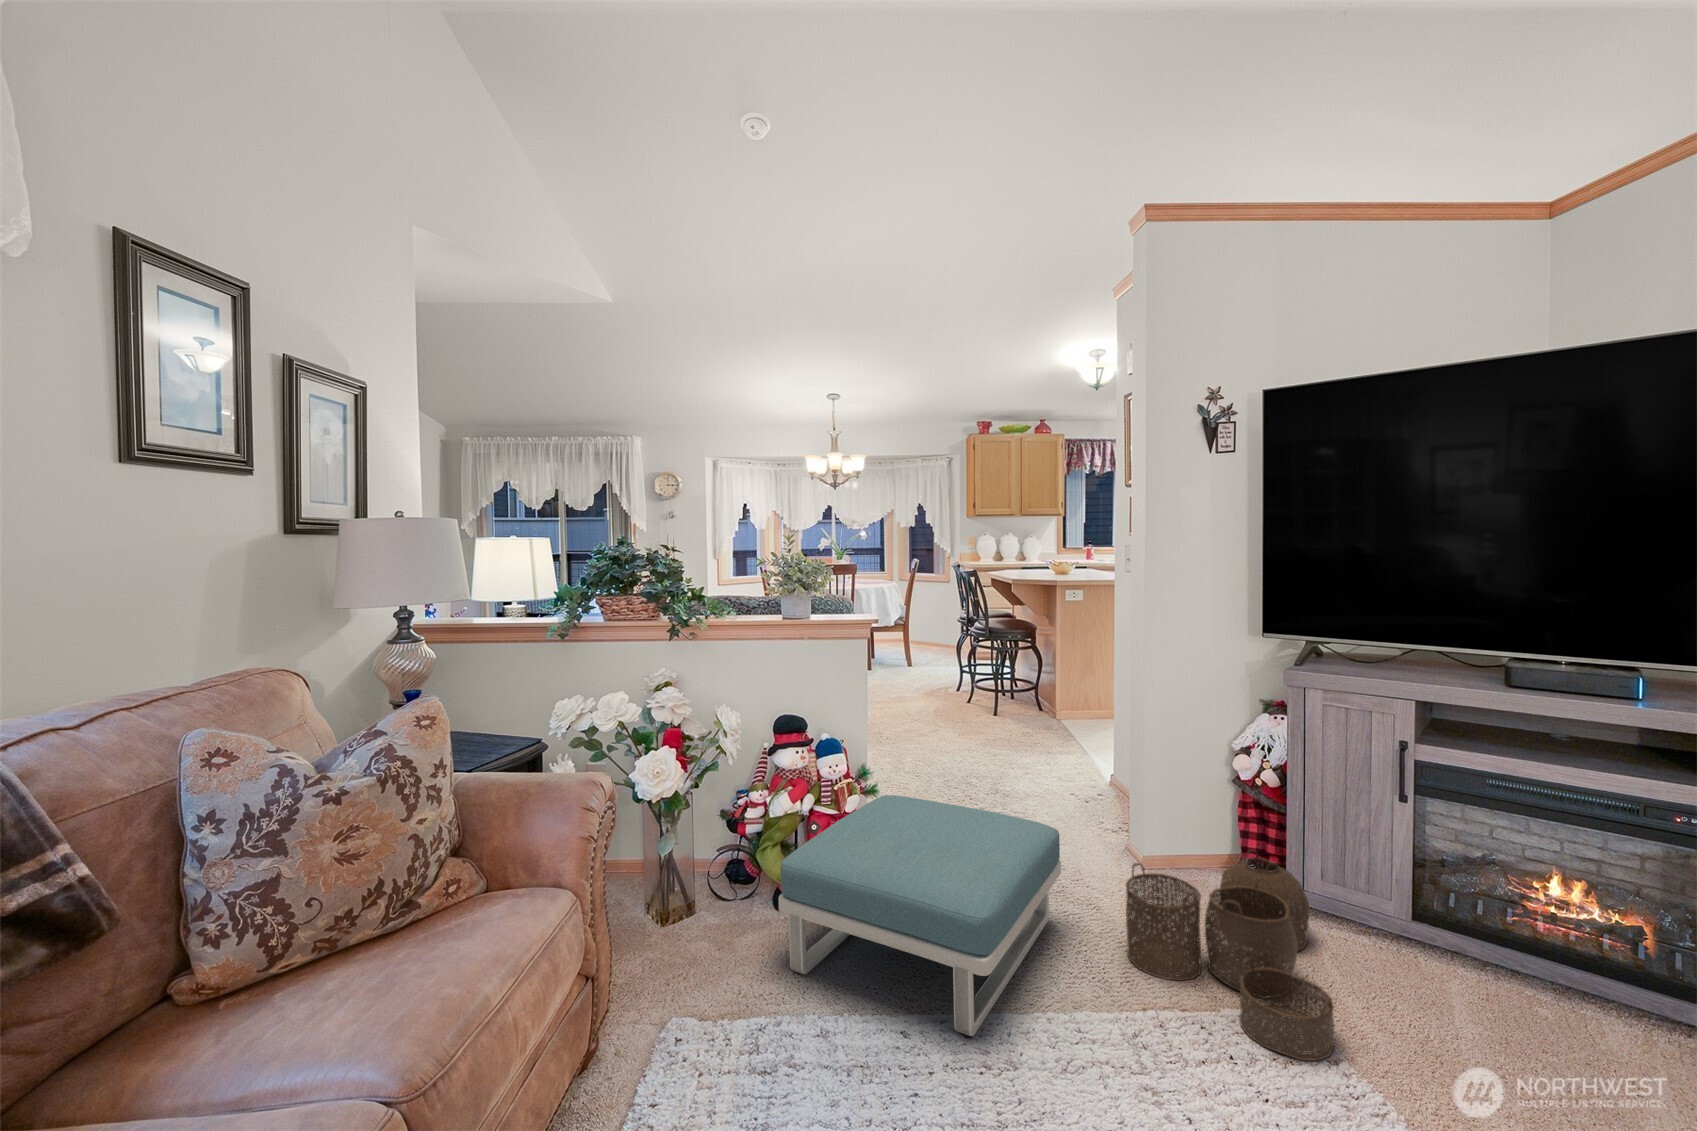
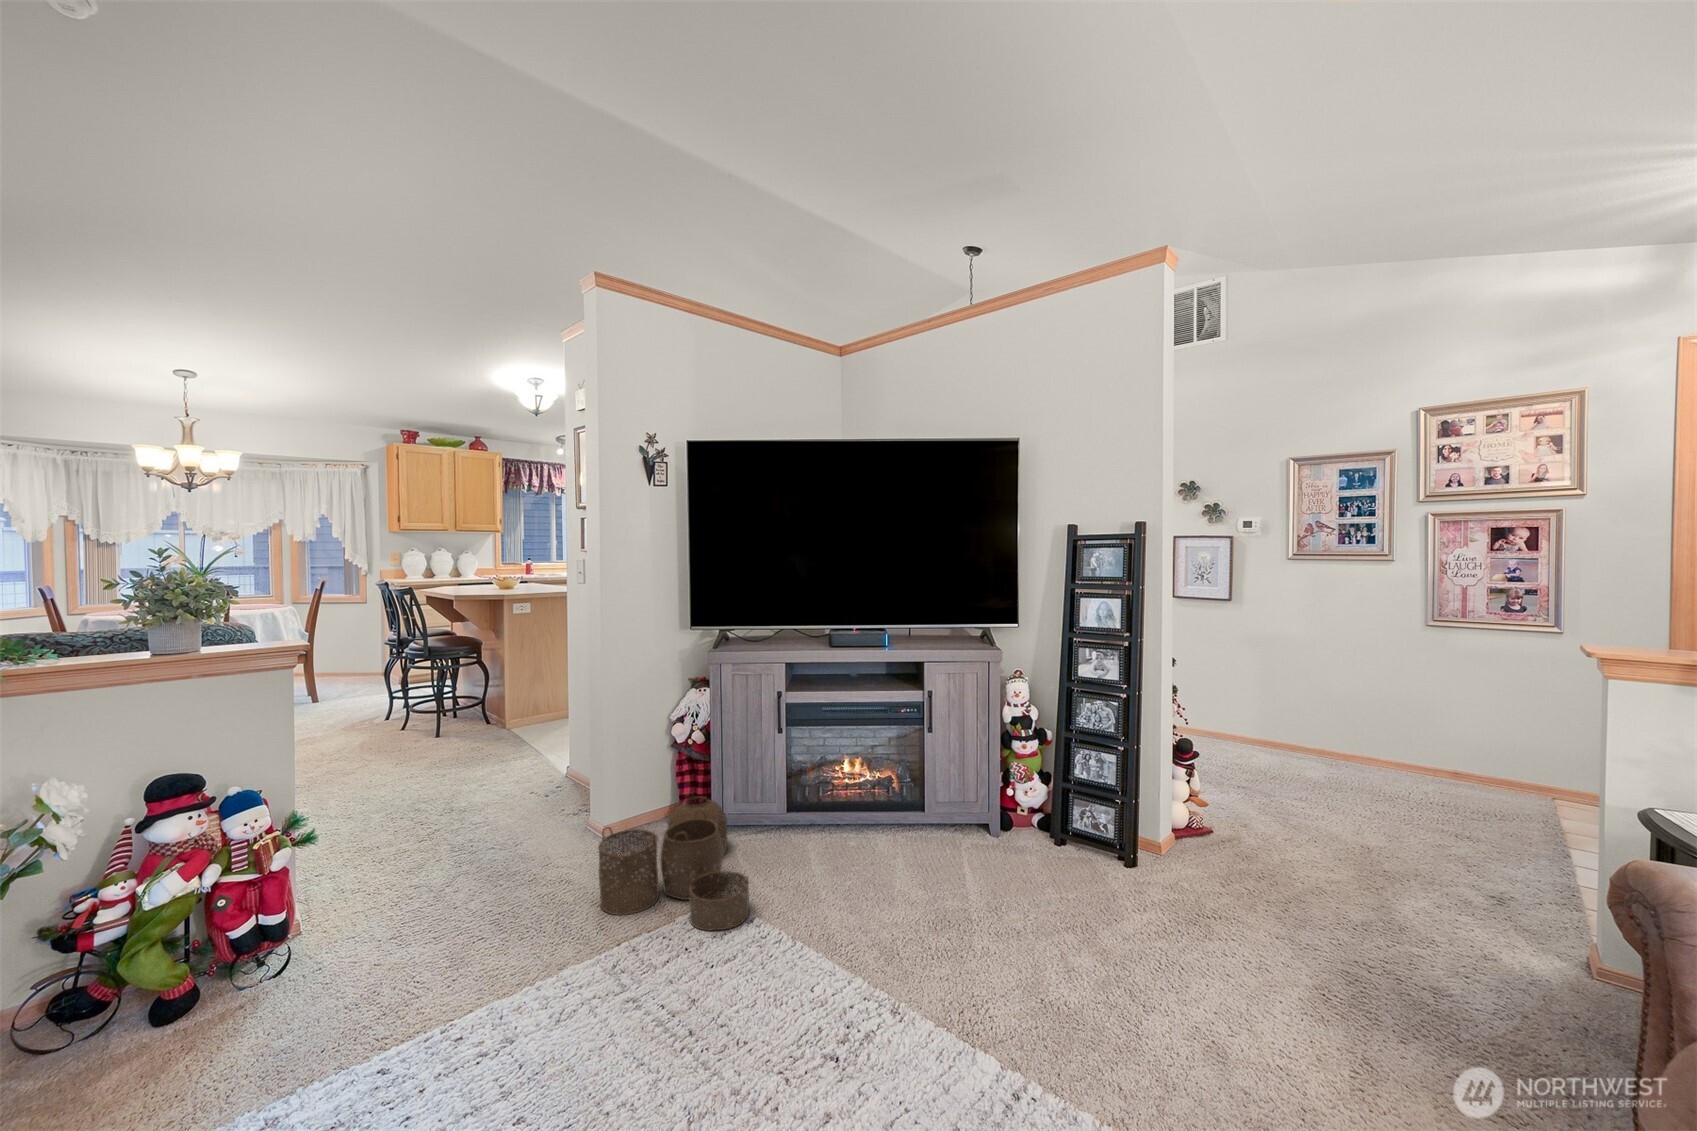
footstool: present [779,795,1061,1036] -> none [173,818,538,1084]

